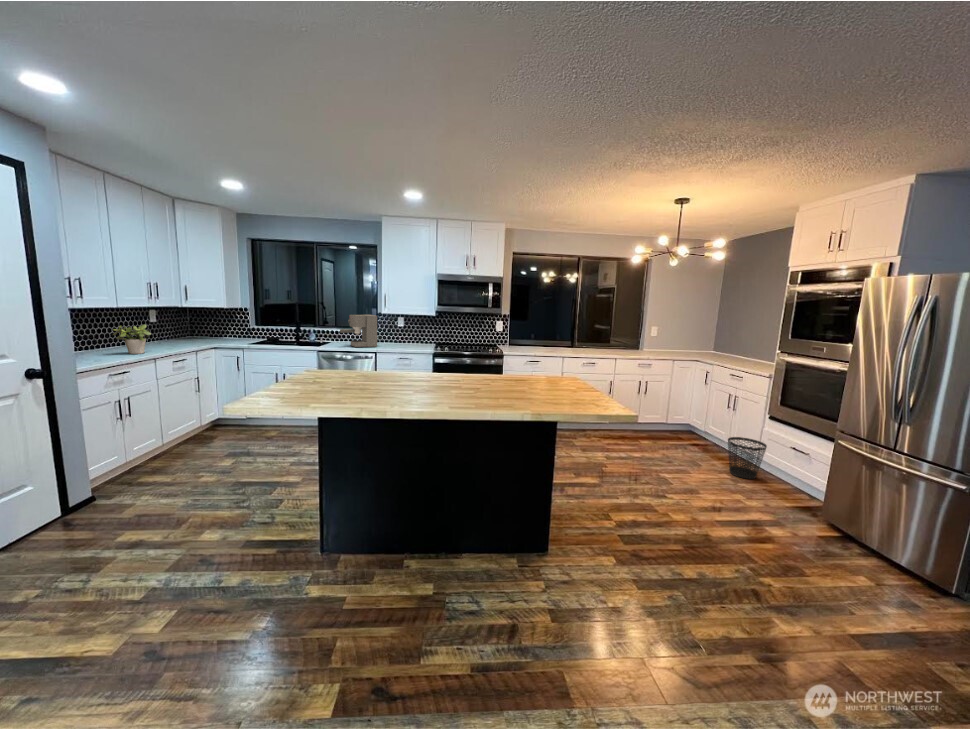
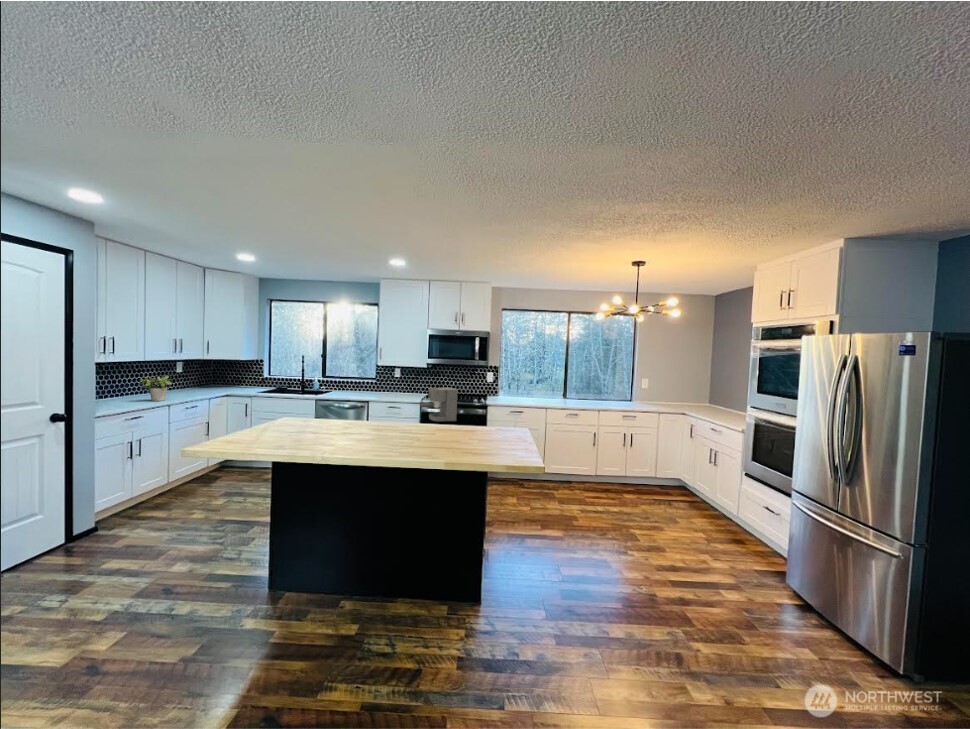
coffee maker: present [340,315,377,347] -> present [421,387,457,421]
wastebasket: present [728,437,767,479] -> none [701,494,740,539]

